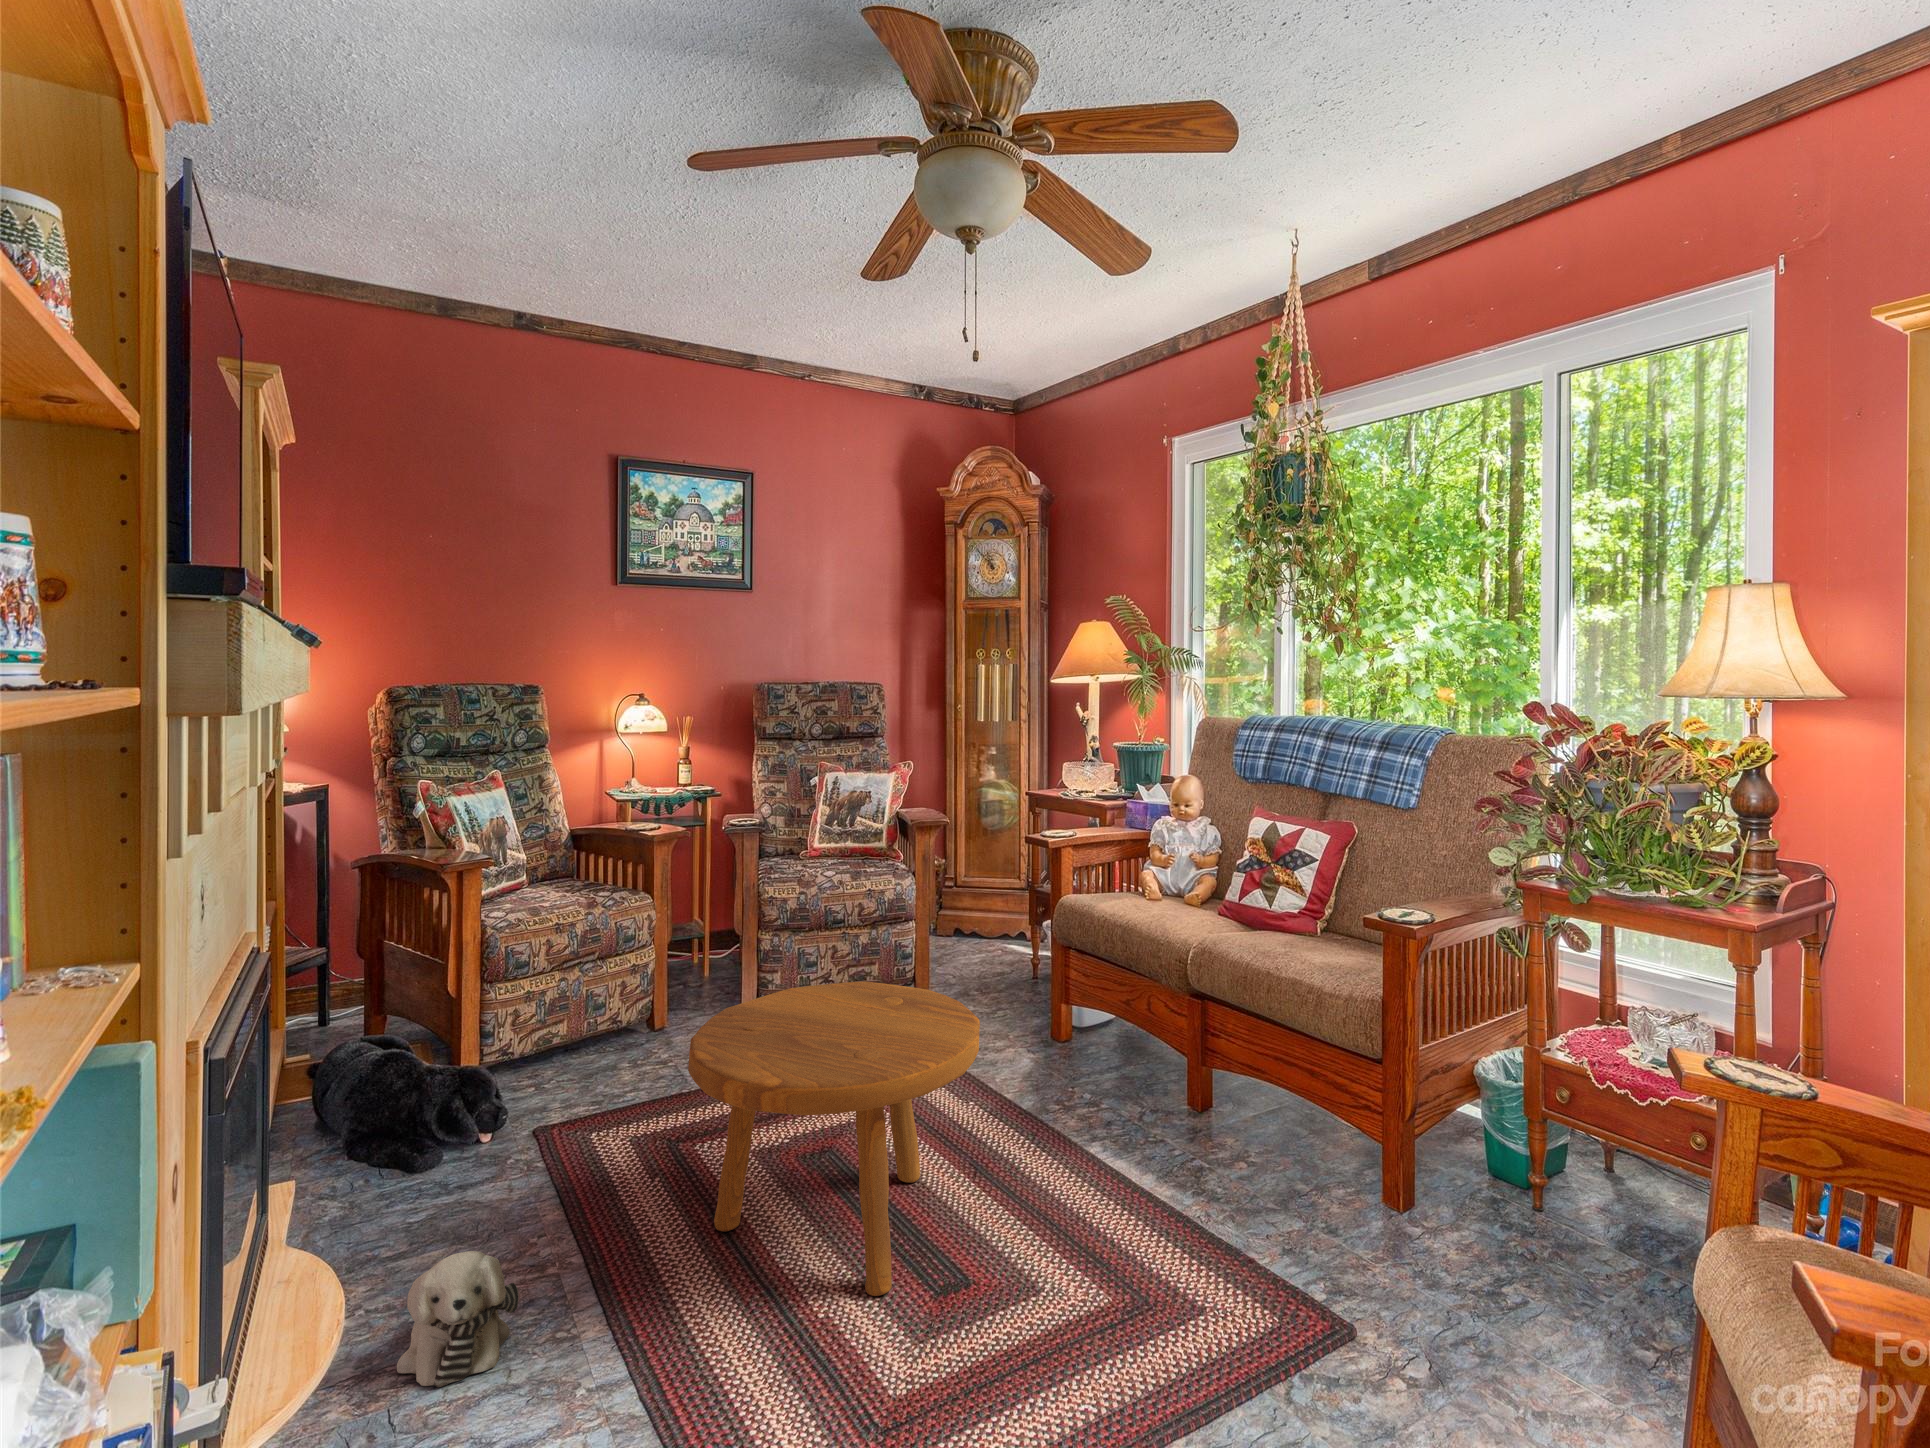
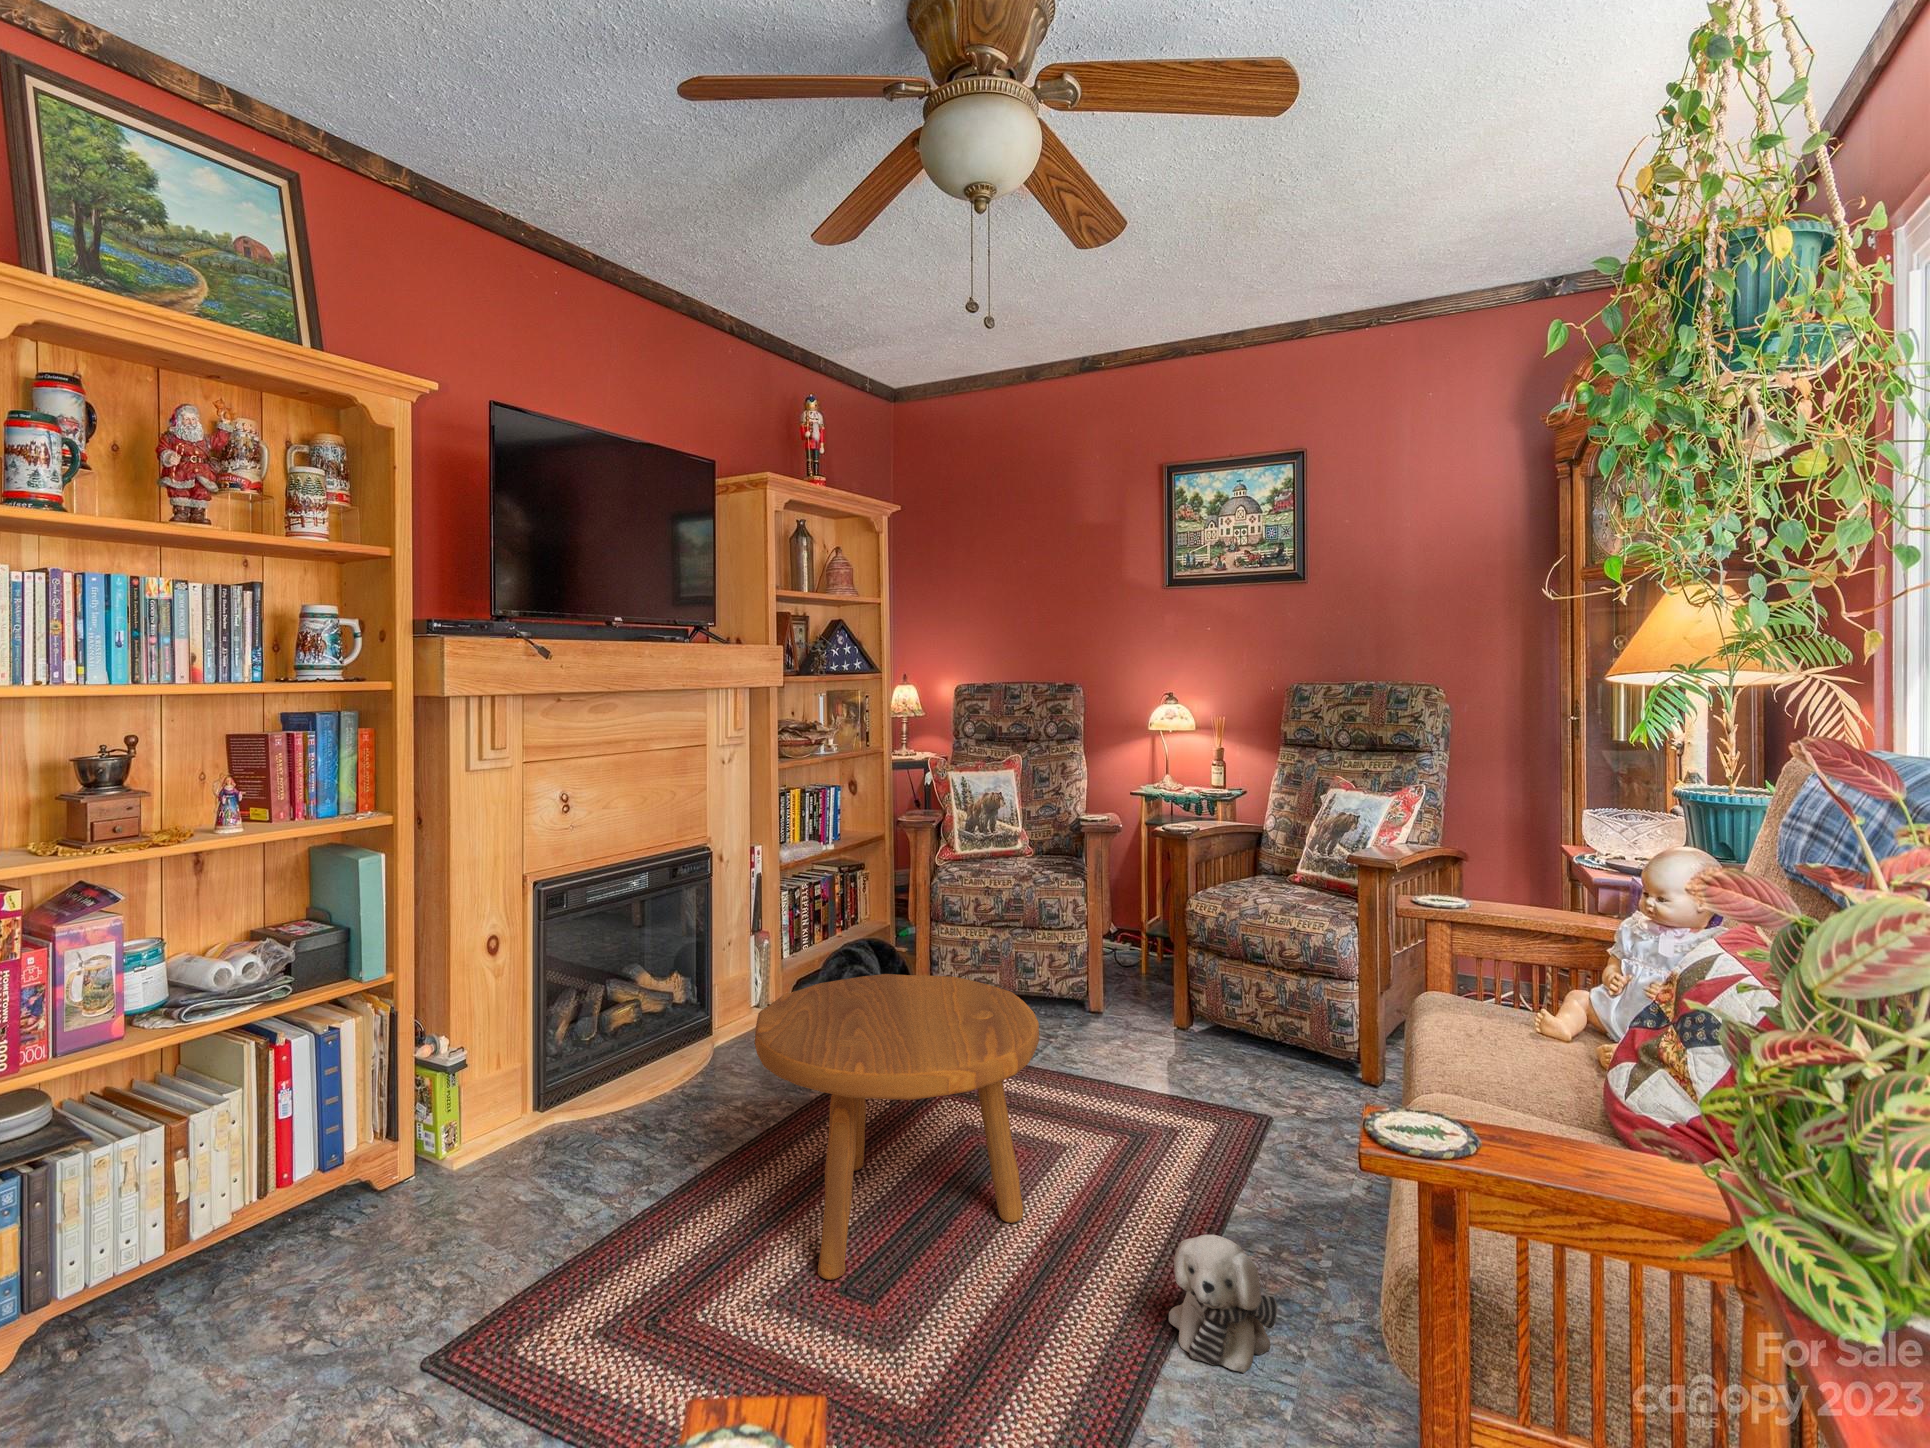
plush toy: present [397,1251,519,1387] -> present [1169,1235,1277,1373]

